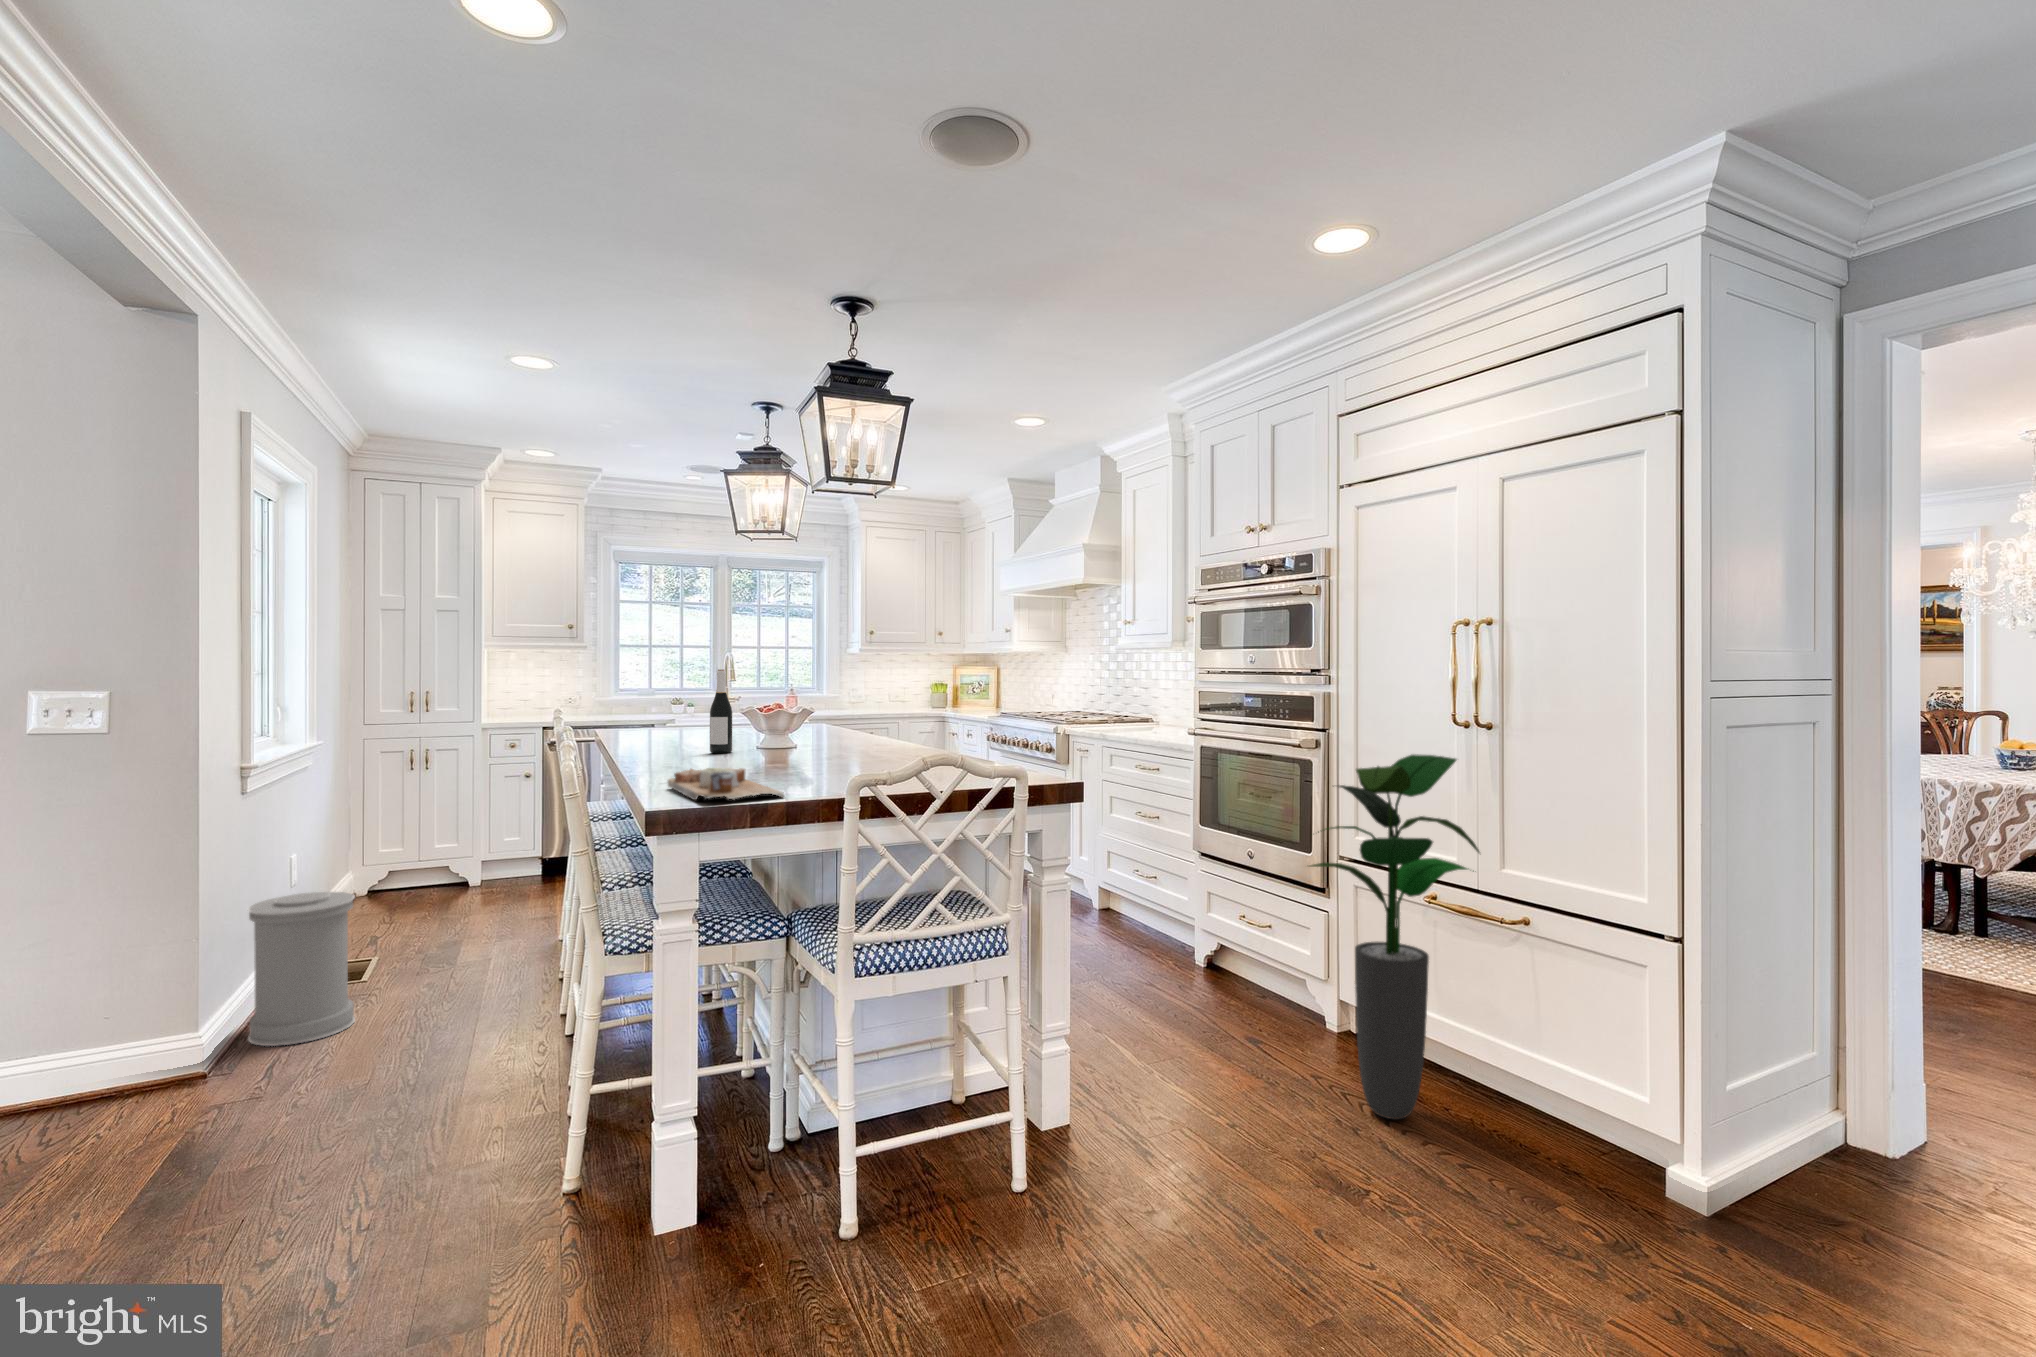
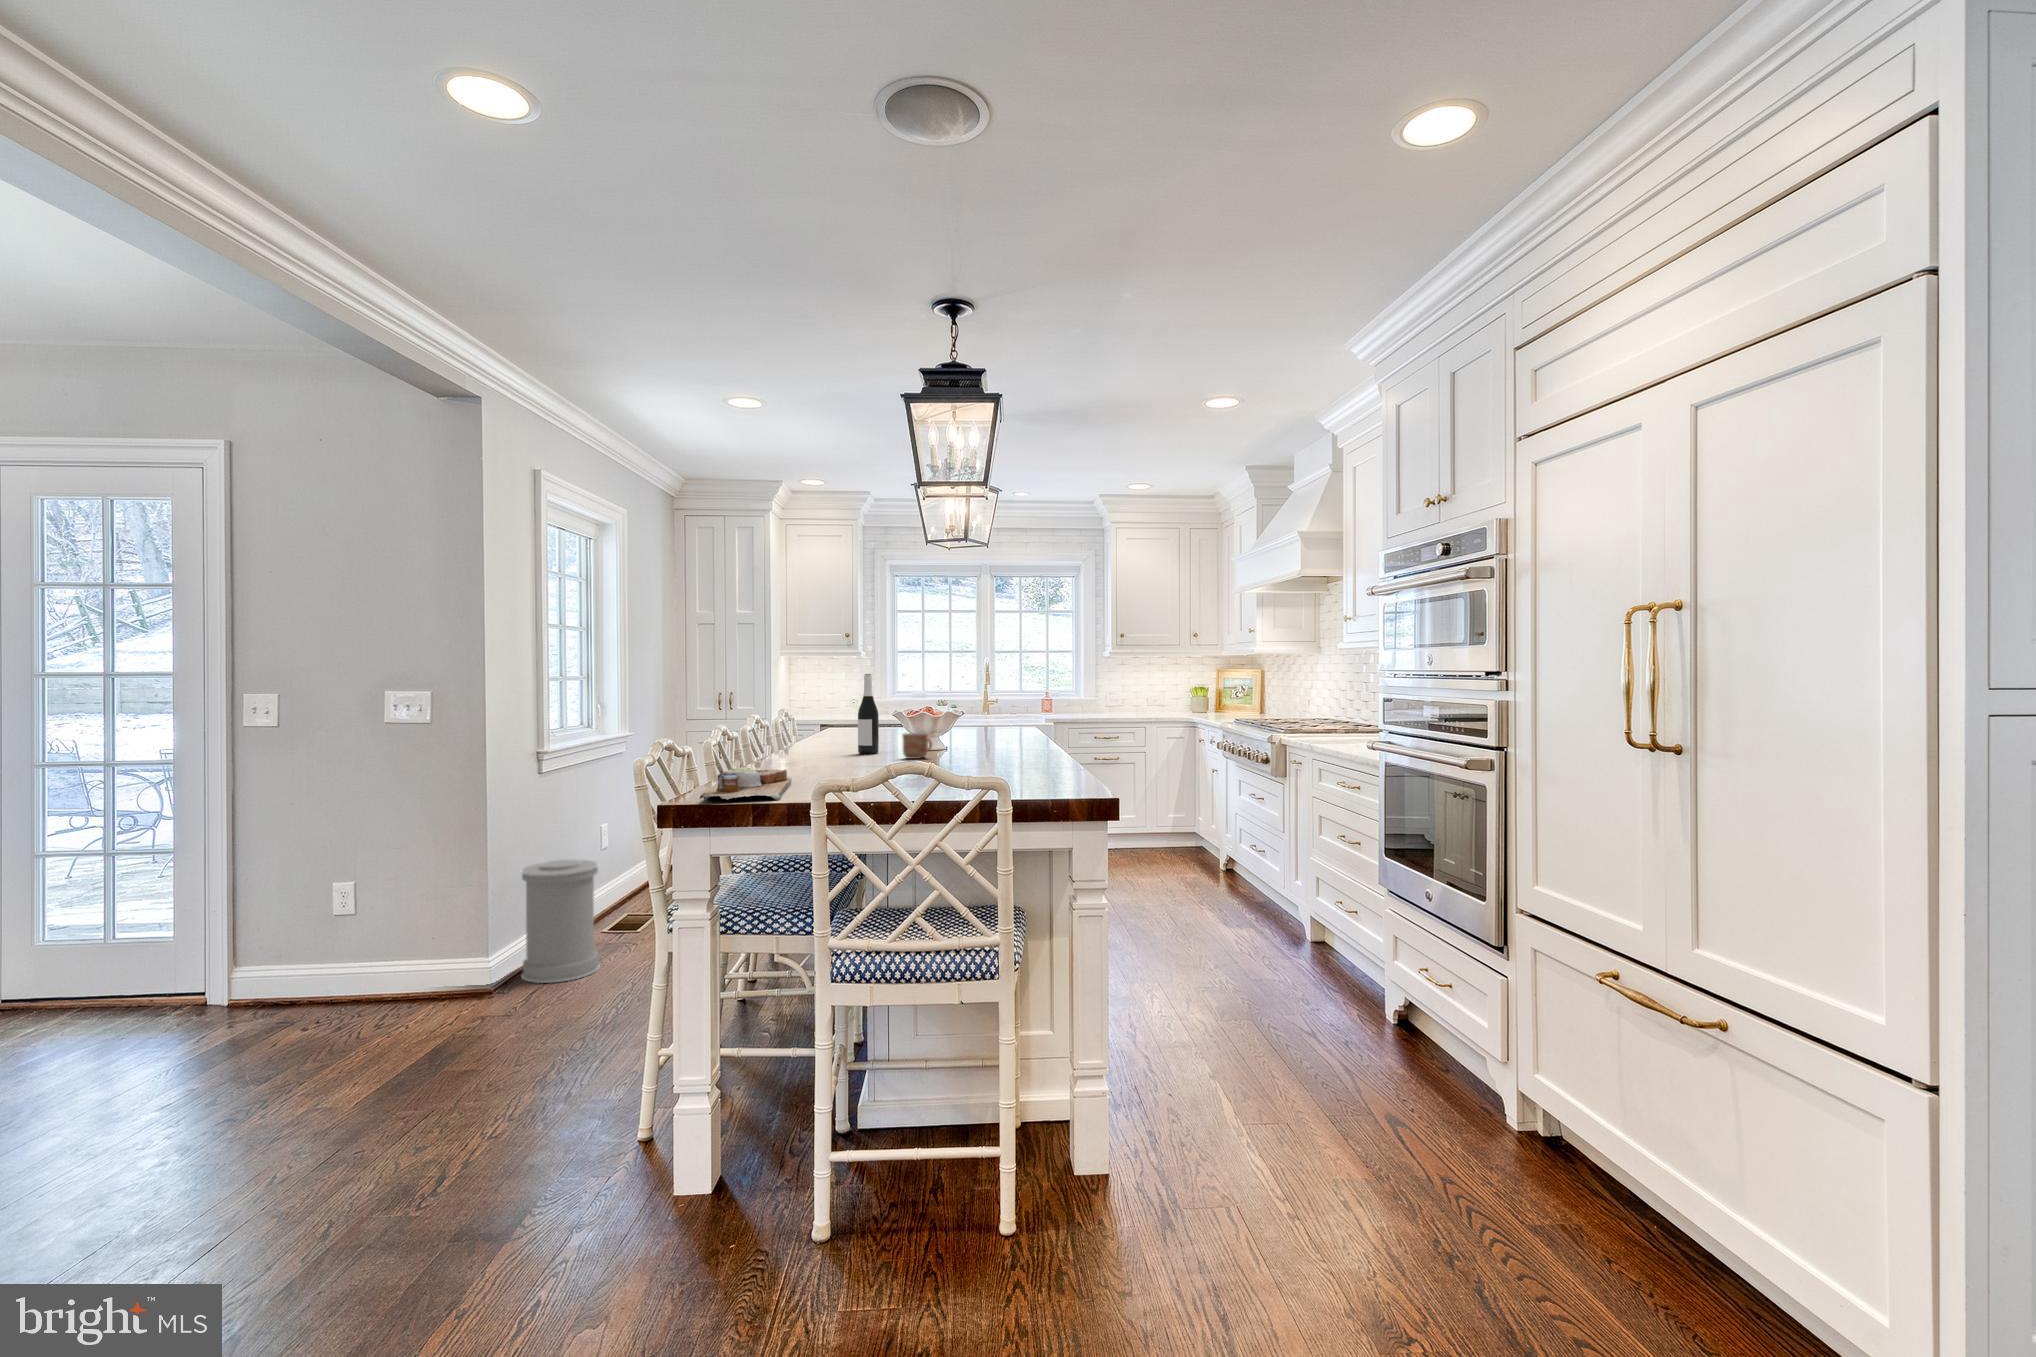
mug: none [780,730,814,756] -> present [902,733,932,759]
potted plant: present [1310,754,1480,1119] -> none [1408,781,1642,1252]

